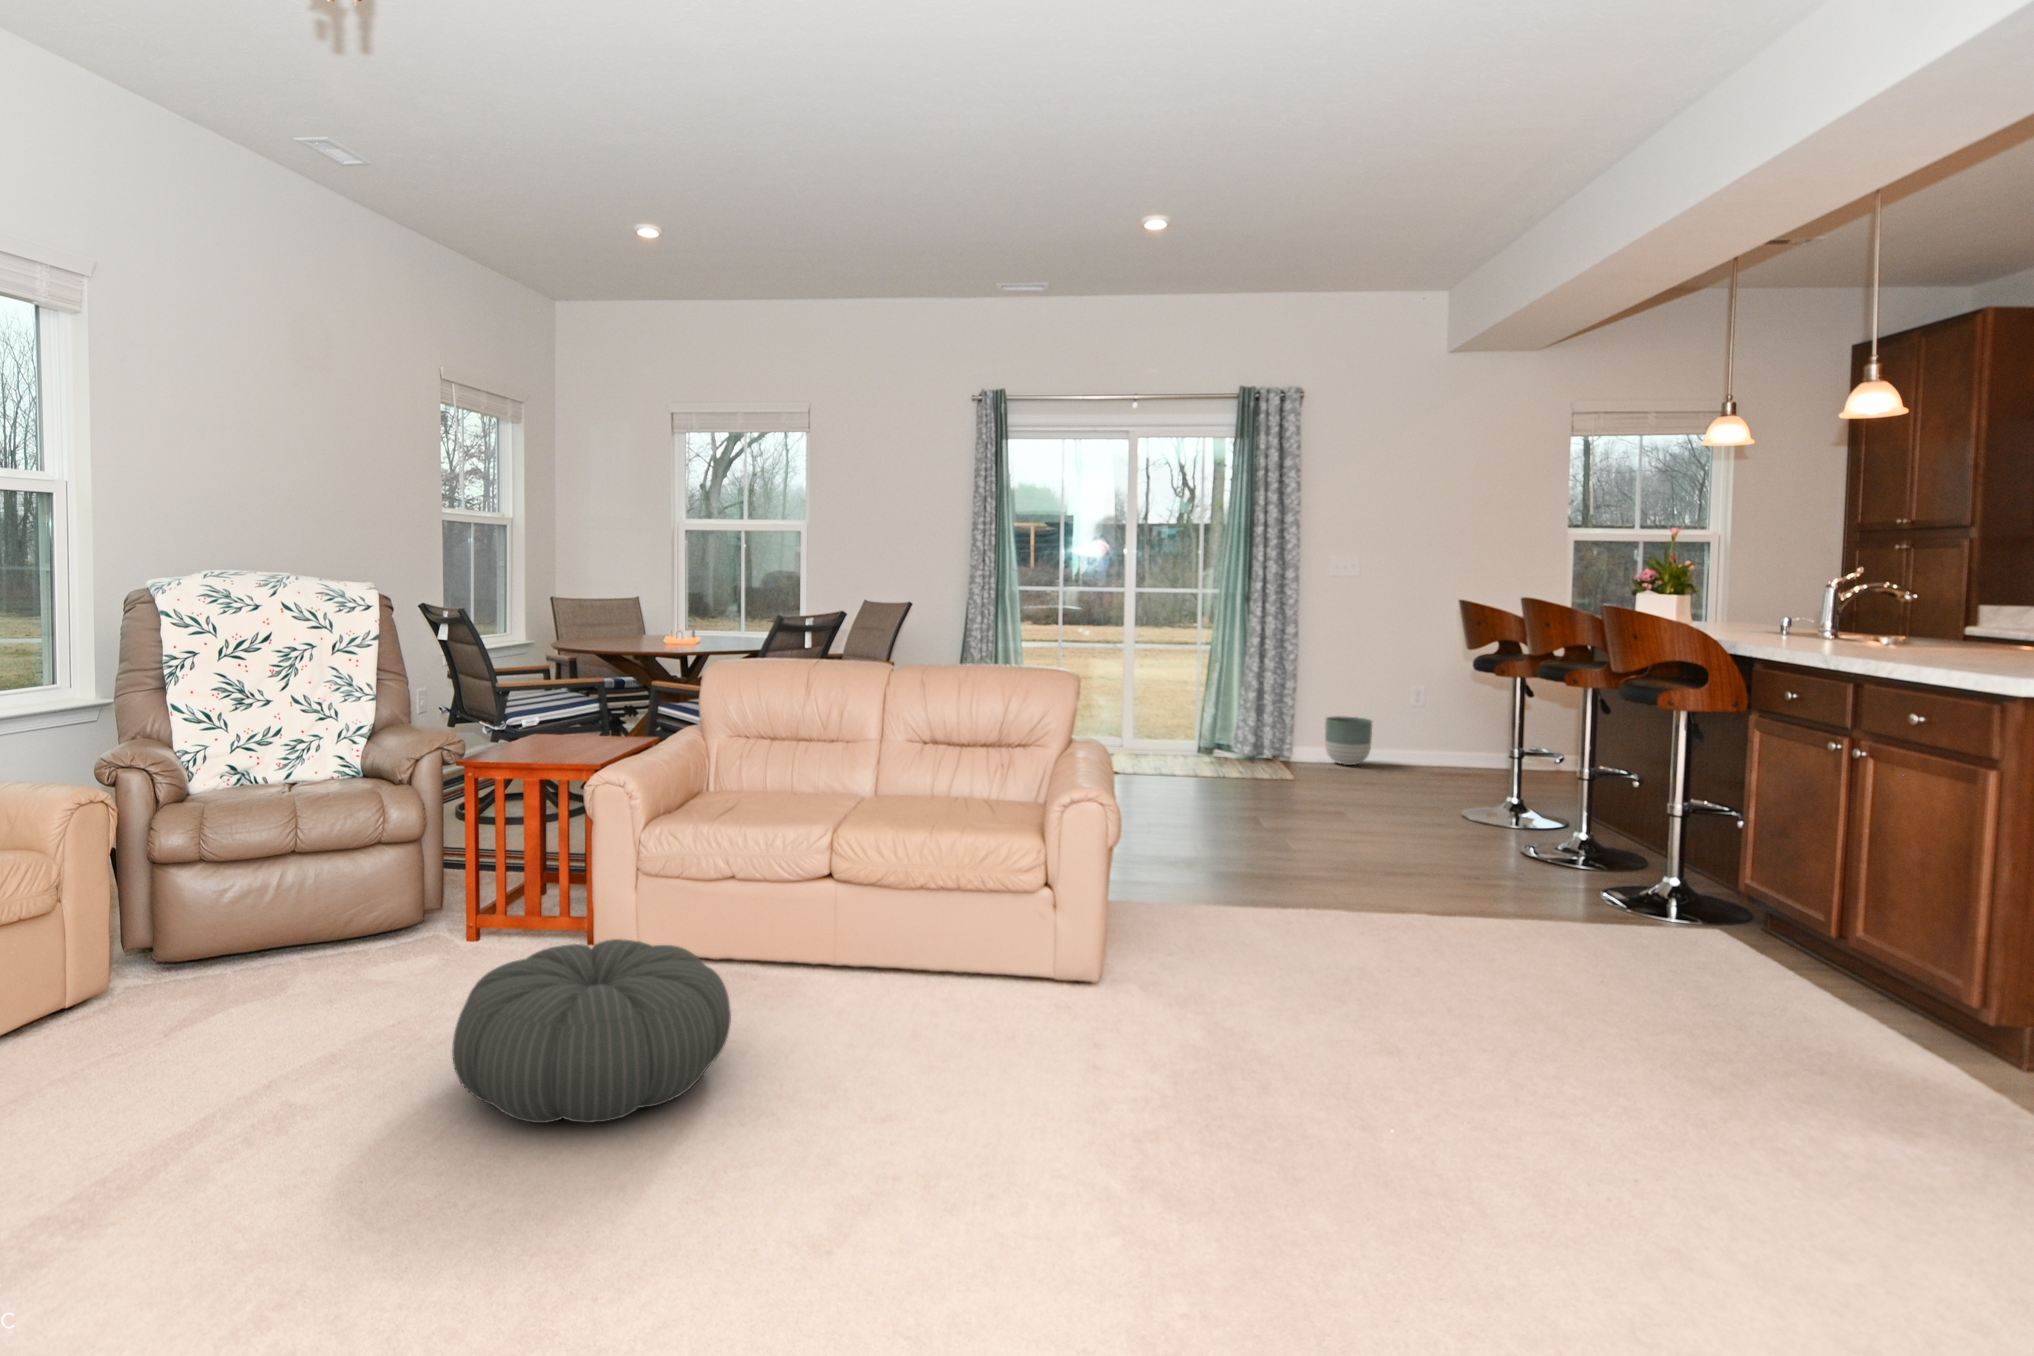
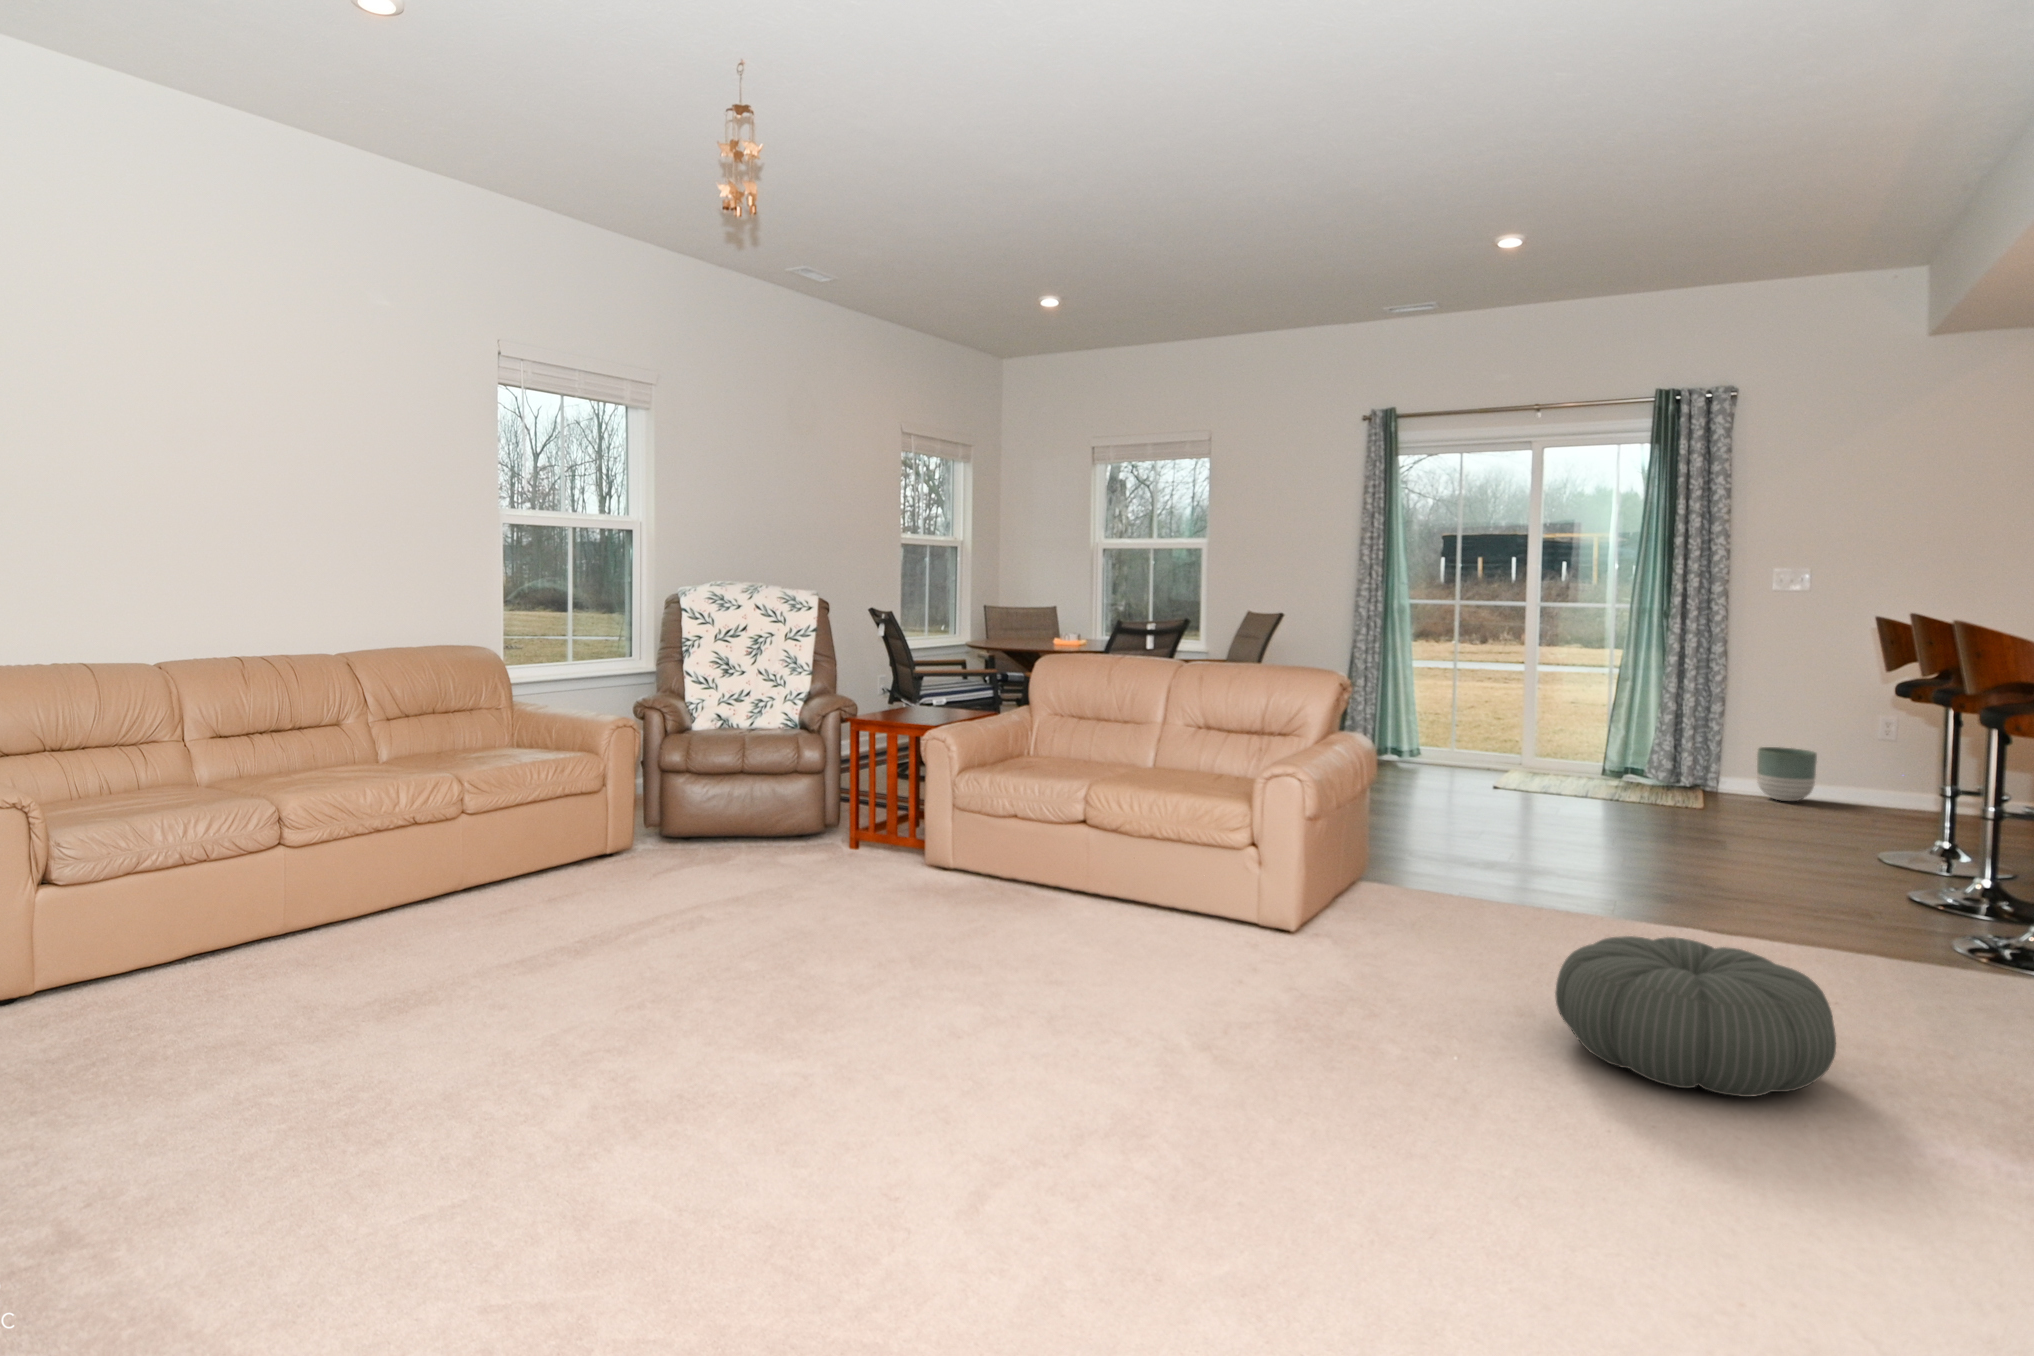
pouf: present [452,939,731,1123] -> present [1555,936,1836,1097]

